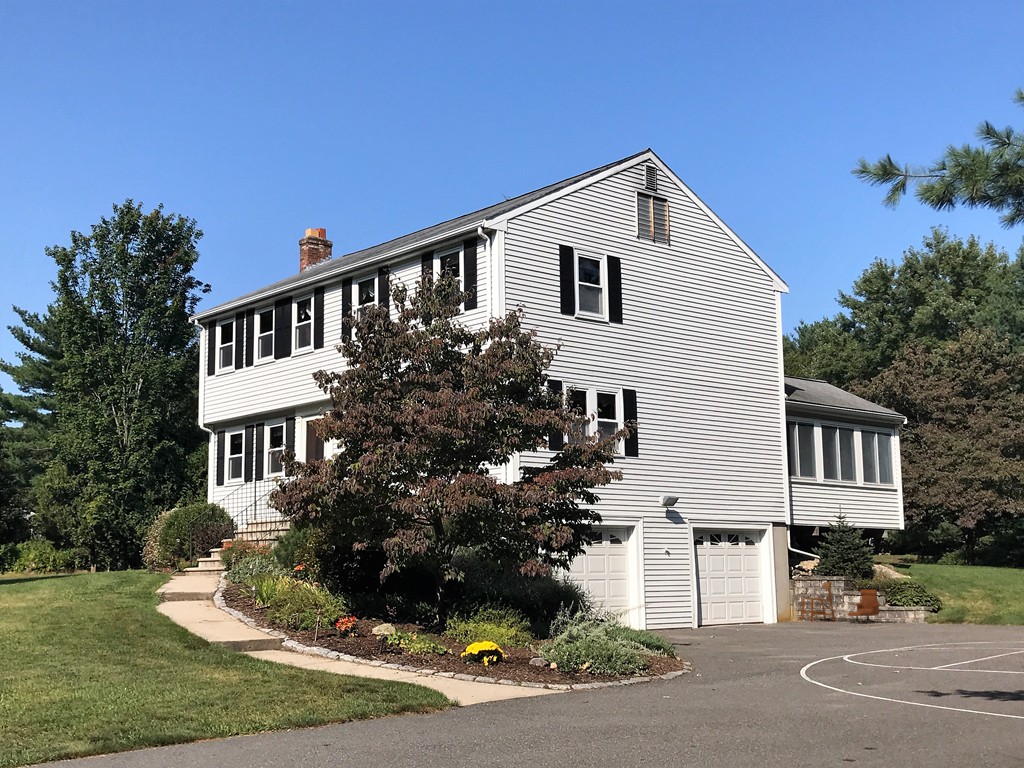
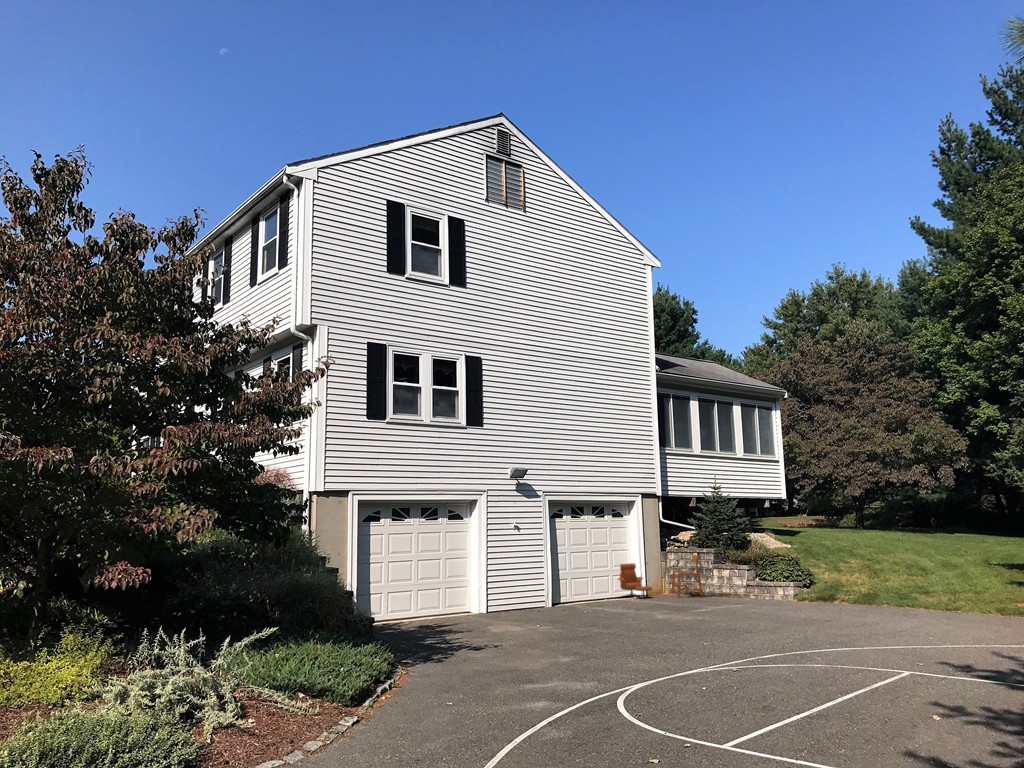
lounge chair: present [848,590,881,623] -> present [618,563,652,598]

